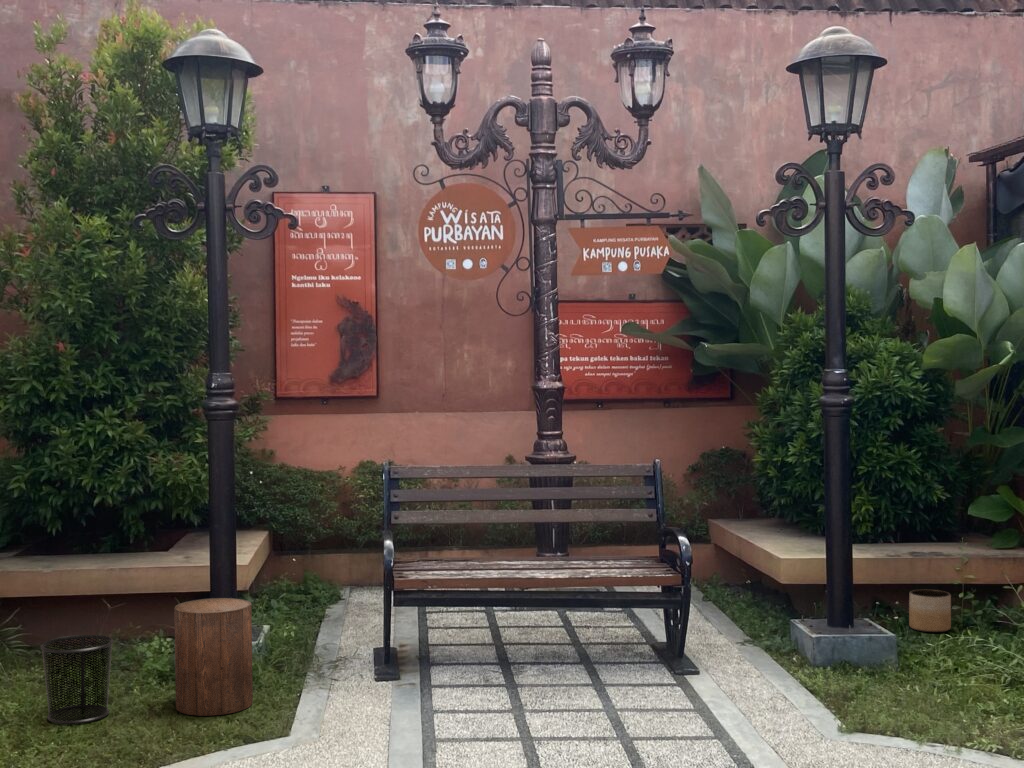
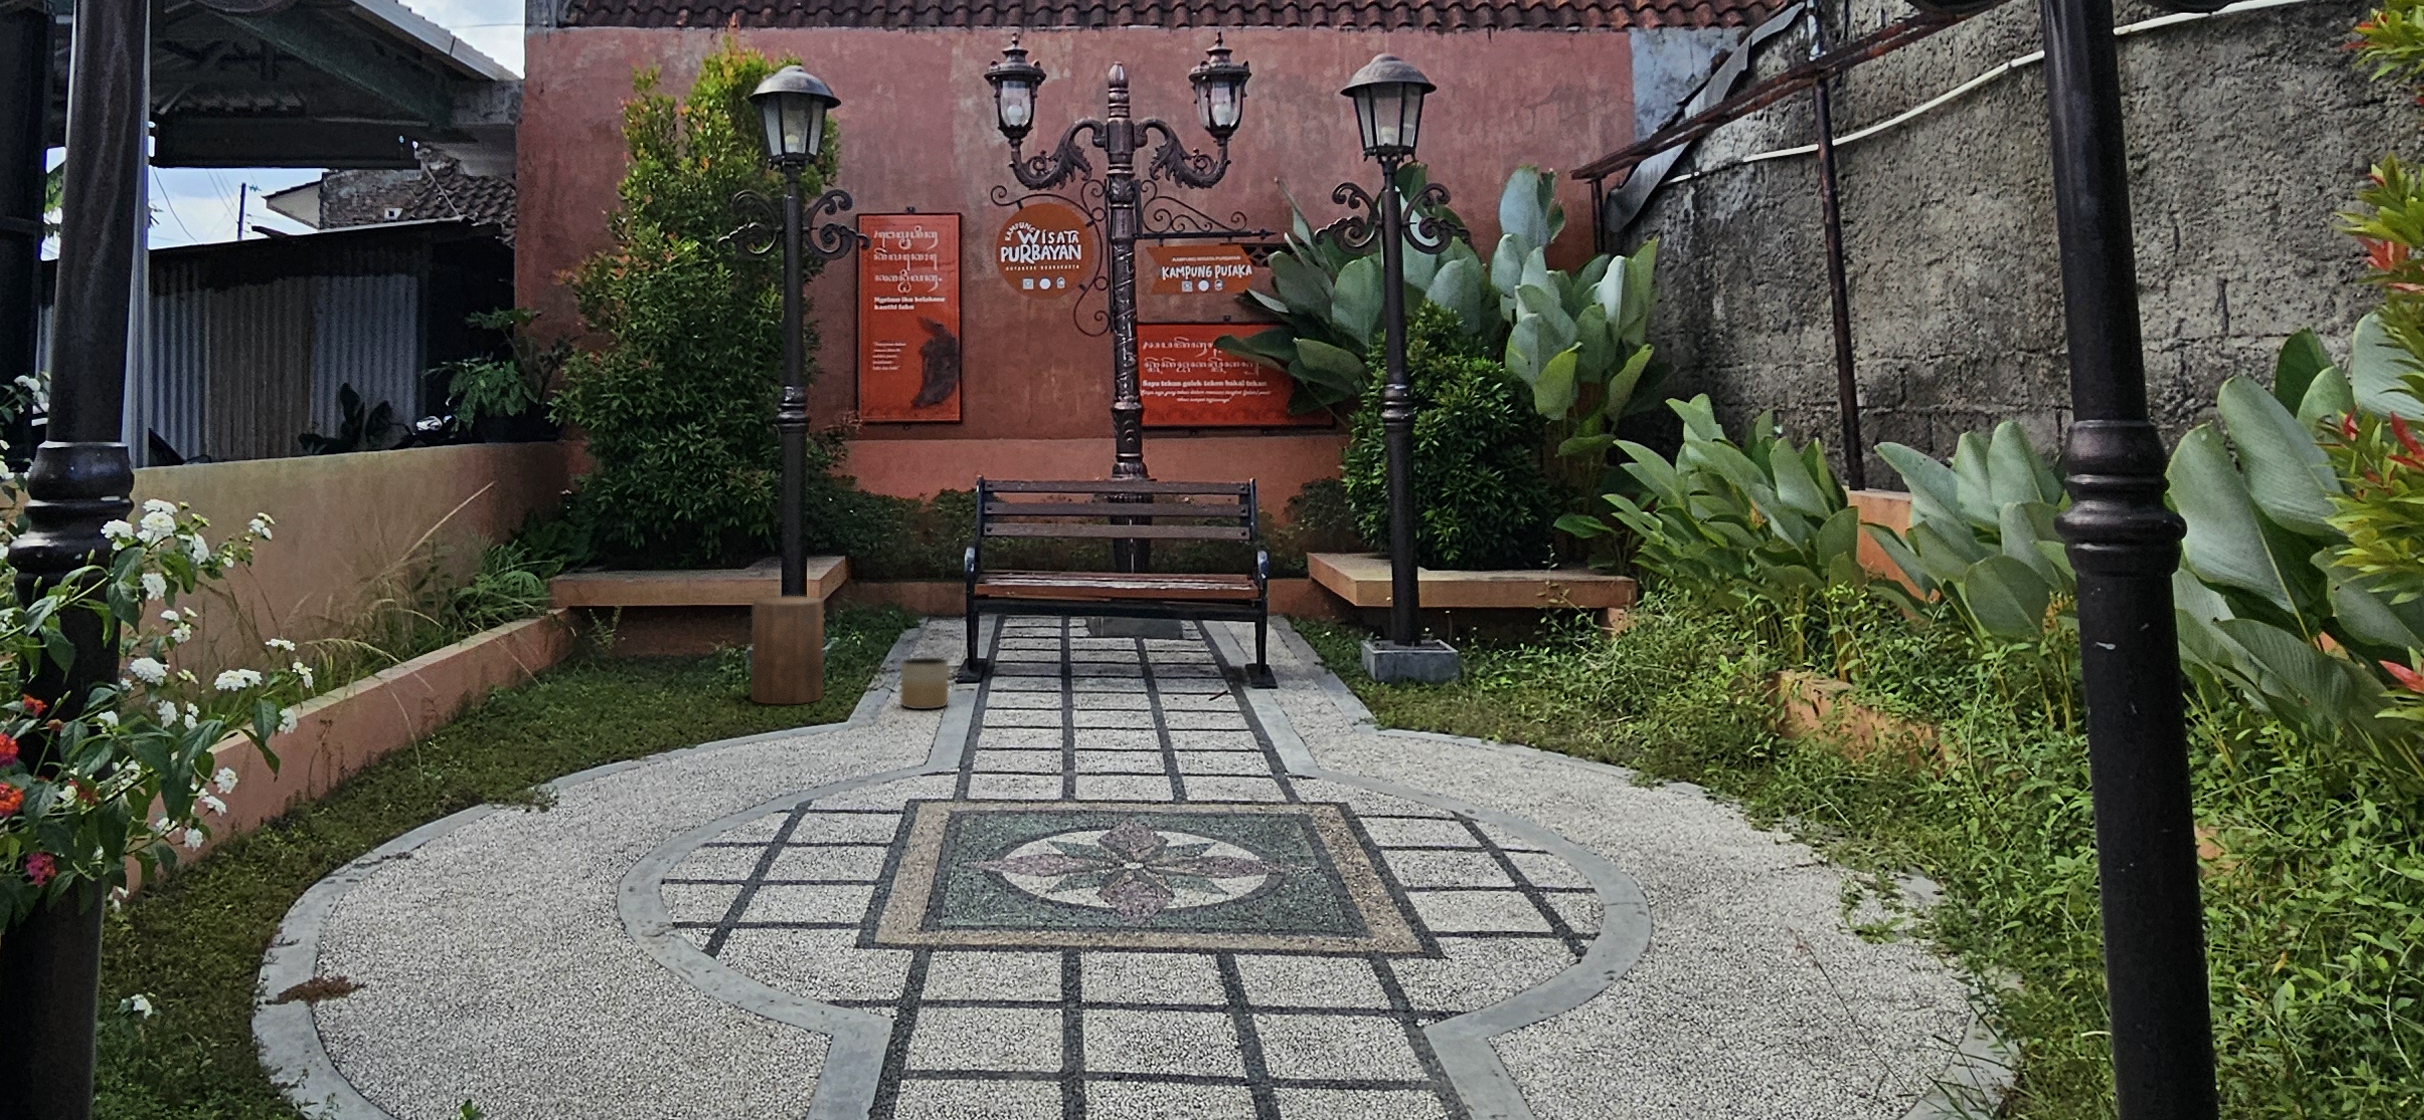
planter: present [909,590,951,632] -> present [900,657,948,709]
waste bin: present [40,635,114,724] -> none [630,626,696,707]

